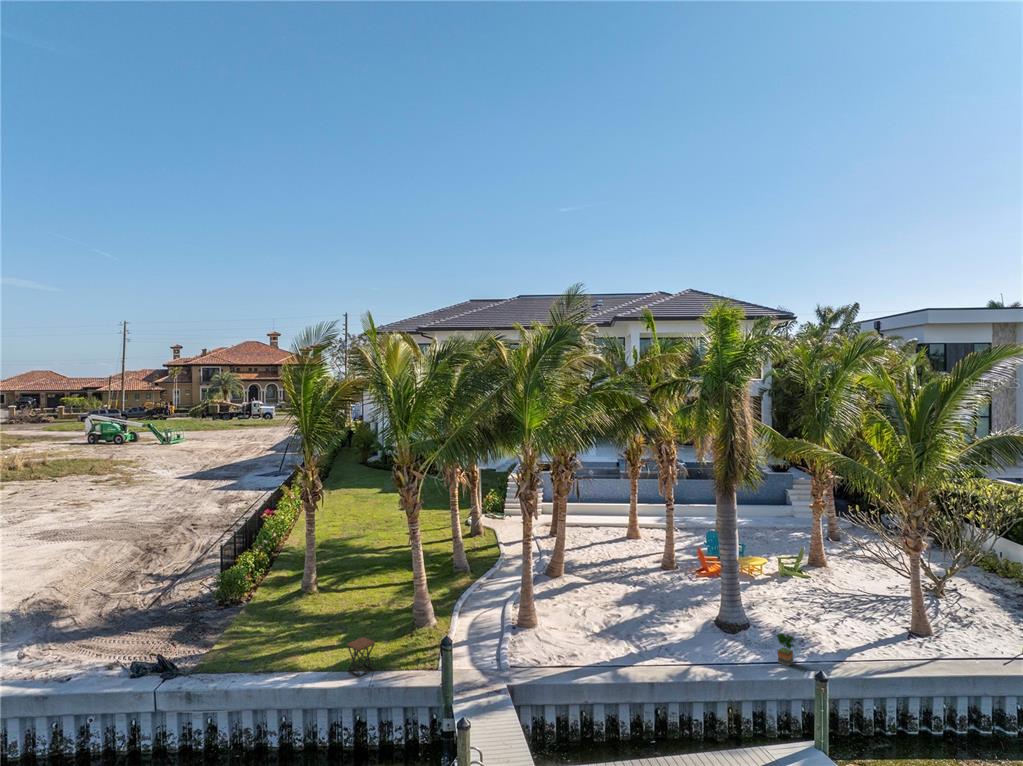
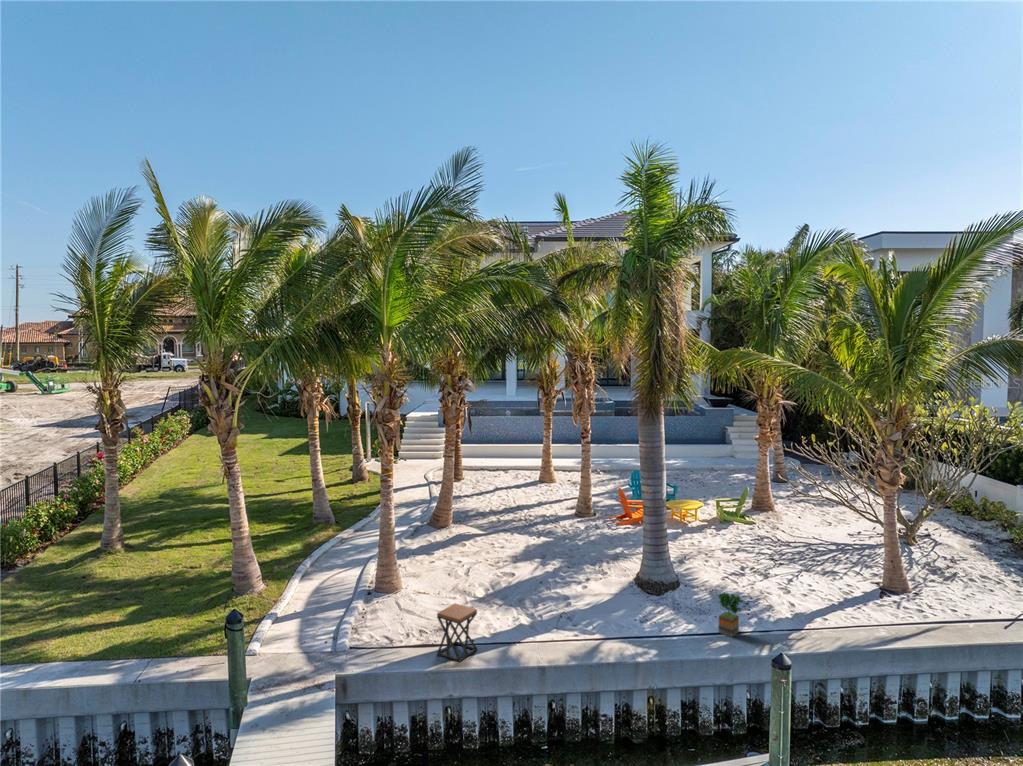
stool: present [347,637,375,677] -> present [437,603,477,662]

